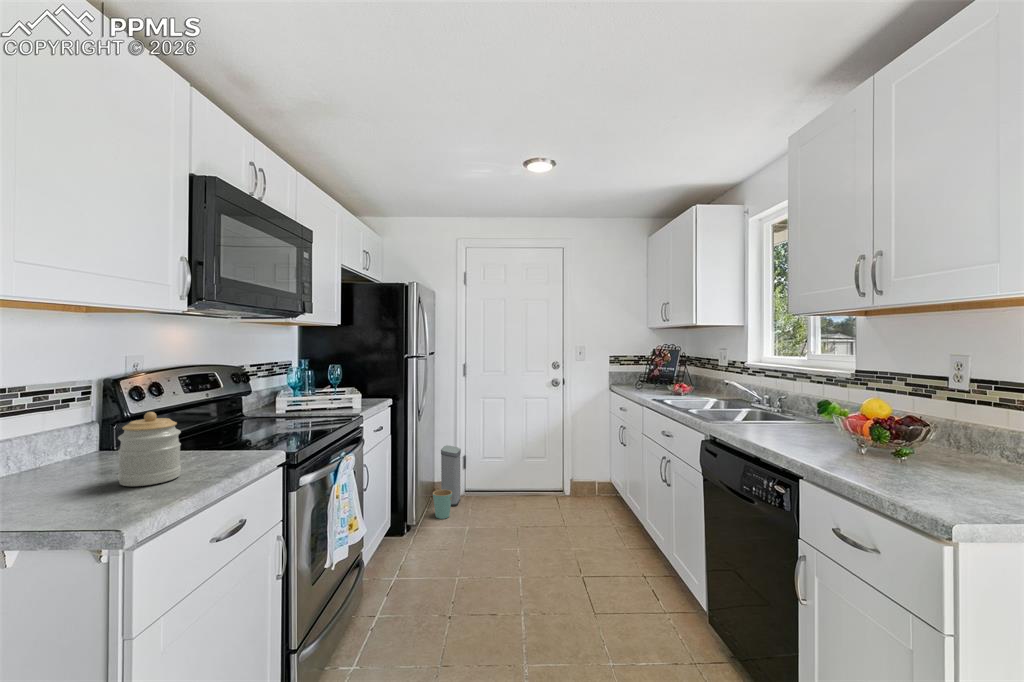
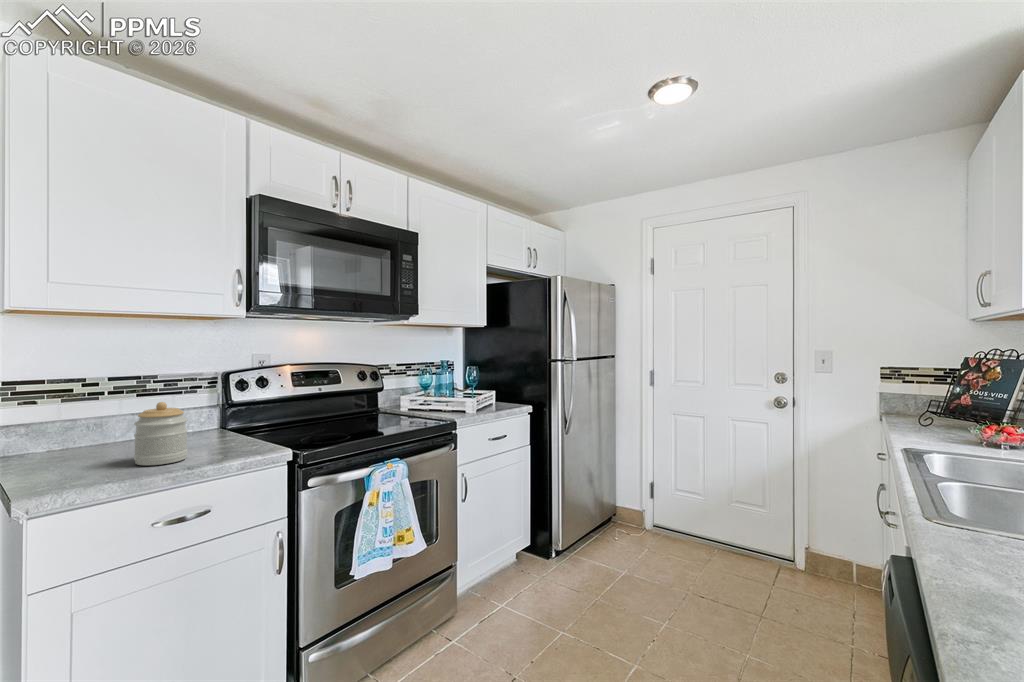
trash can: present [433,445,461,519] -> none [597,467,645,554]

